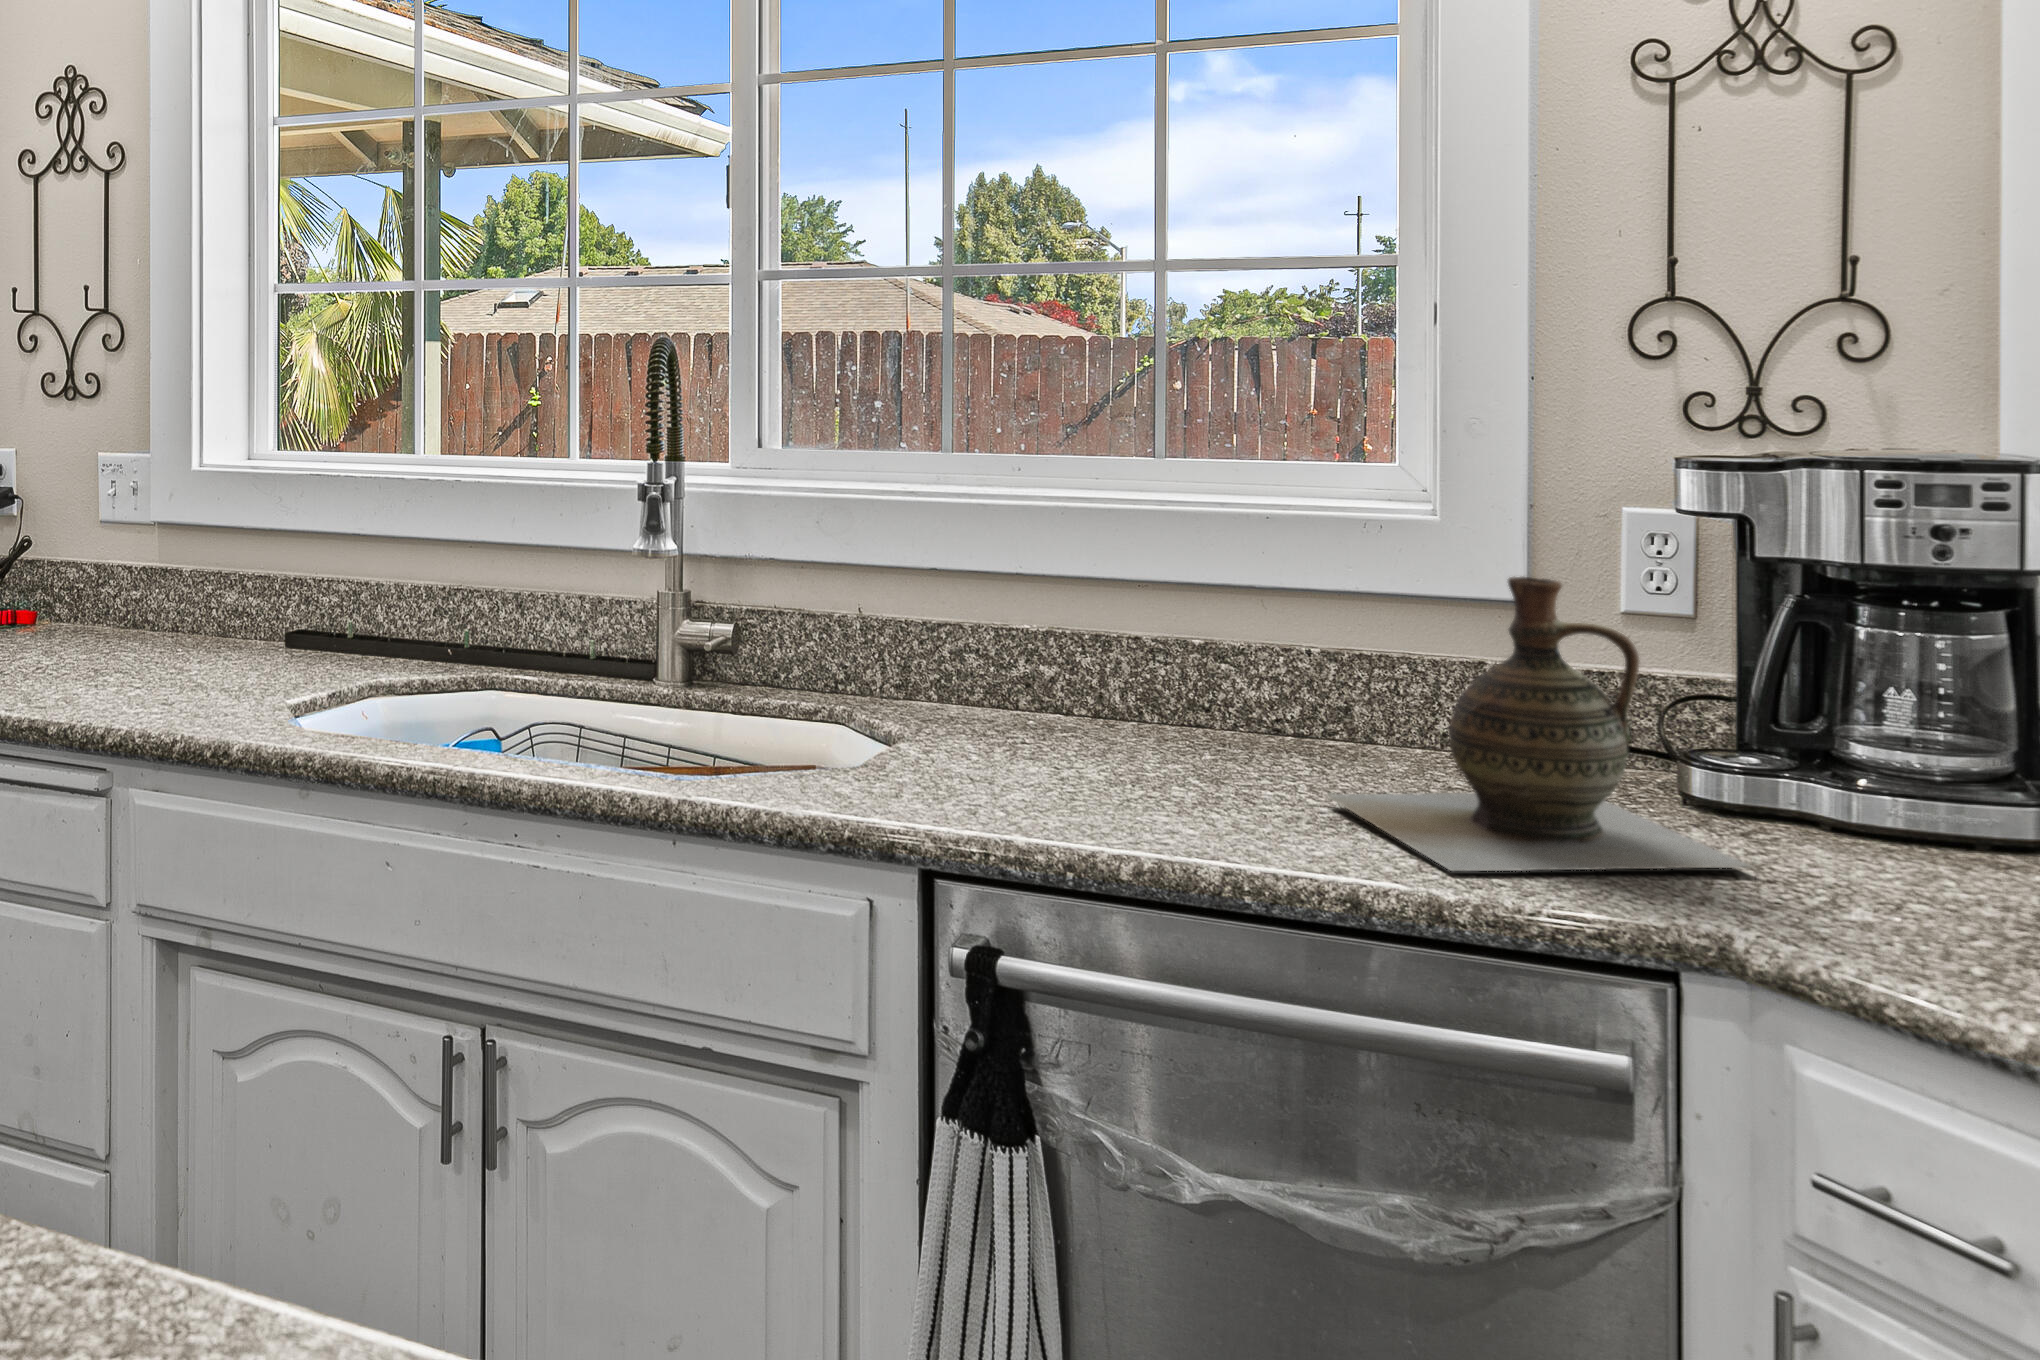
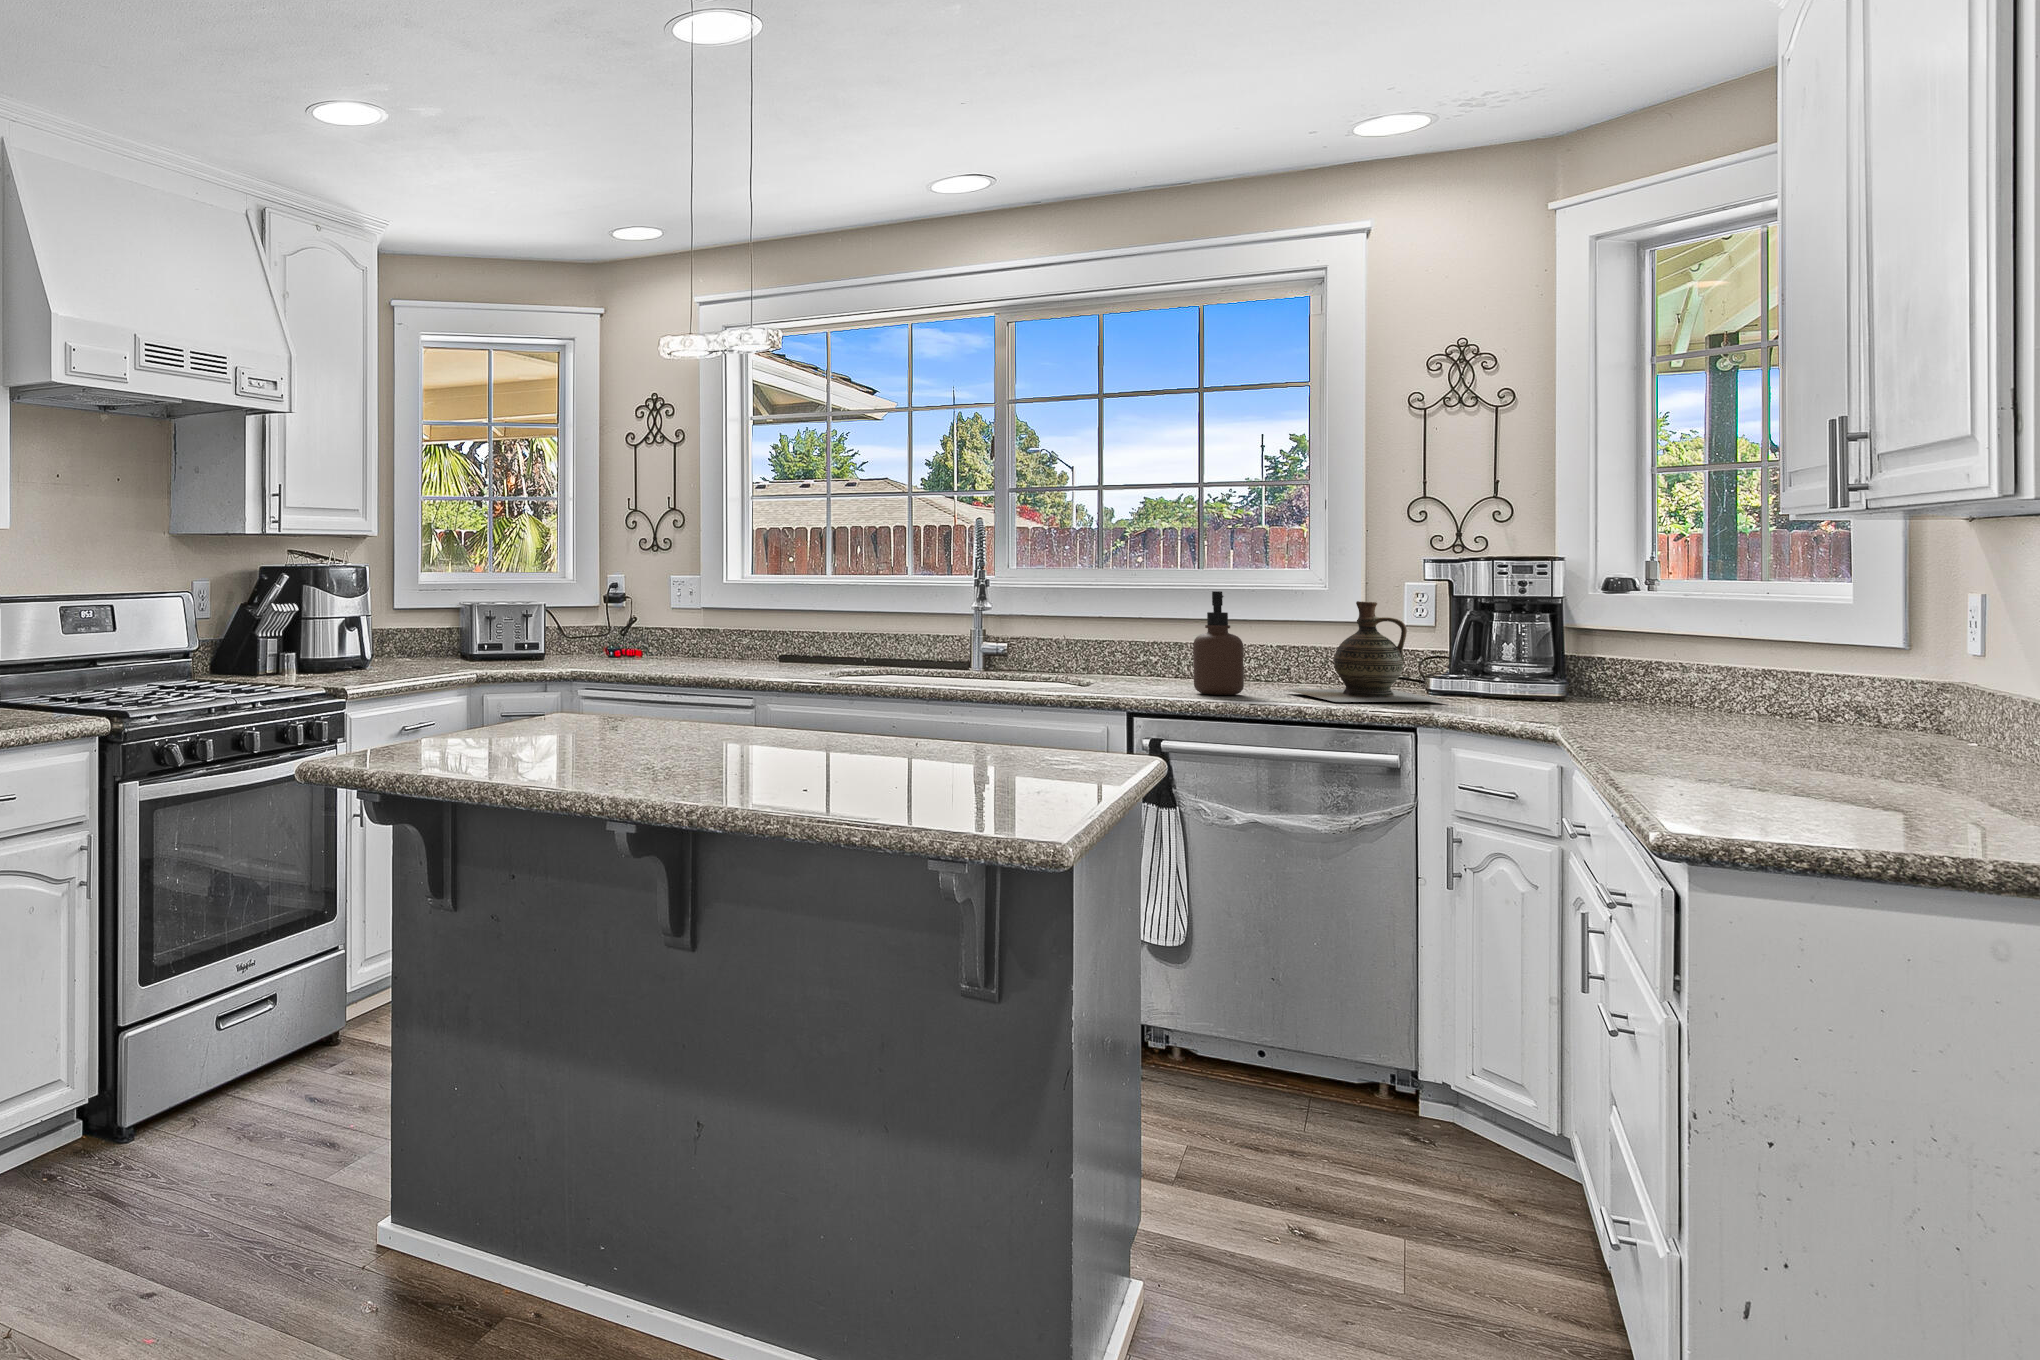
soap dispenser: none [1096,543,1219,822] -> present [1193,591,1244,695]

